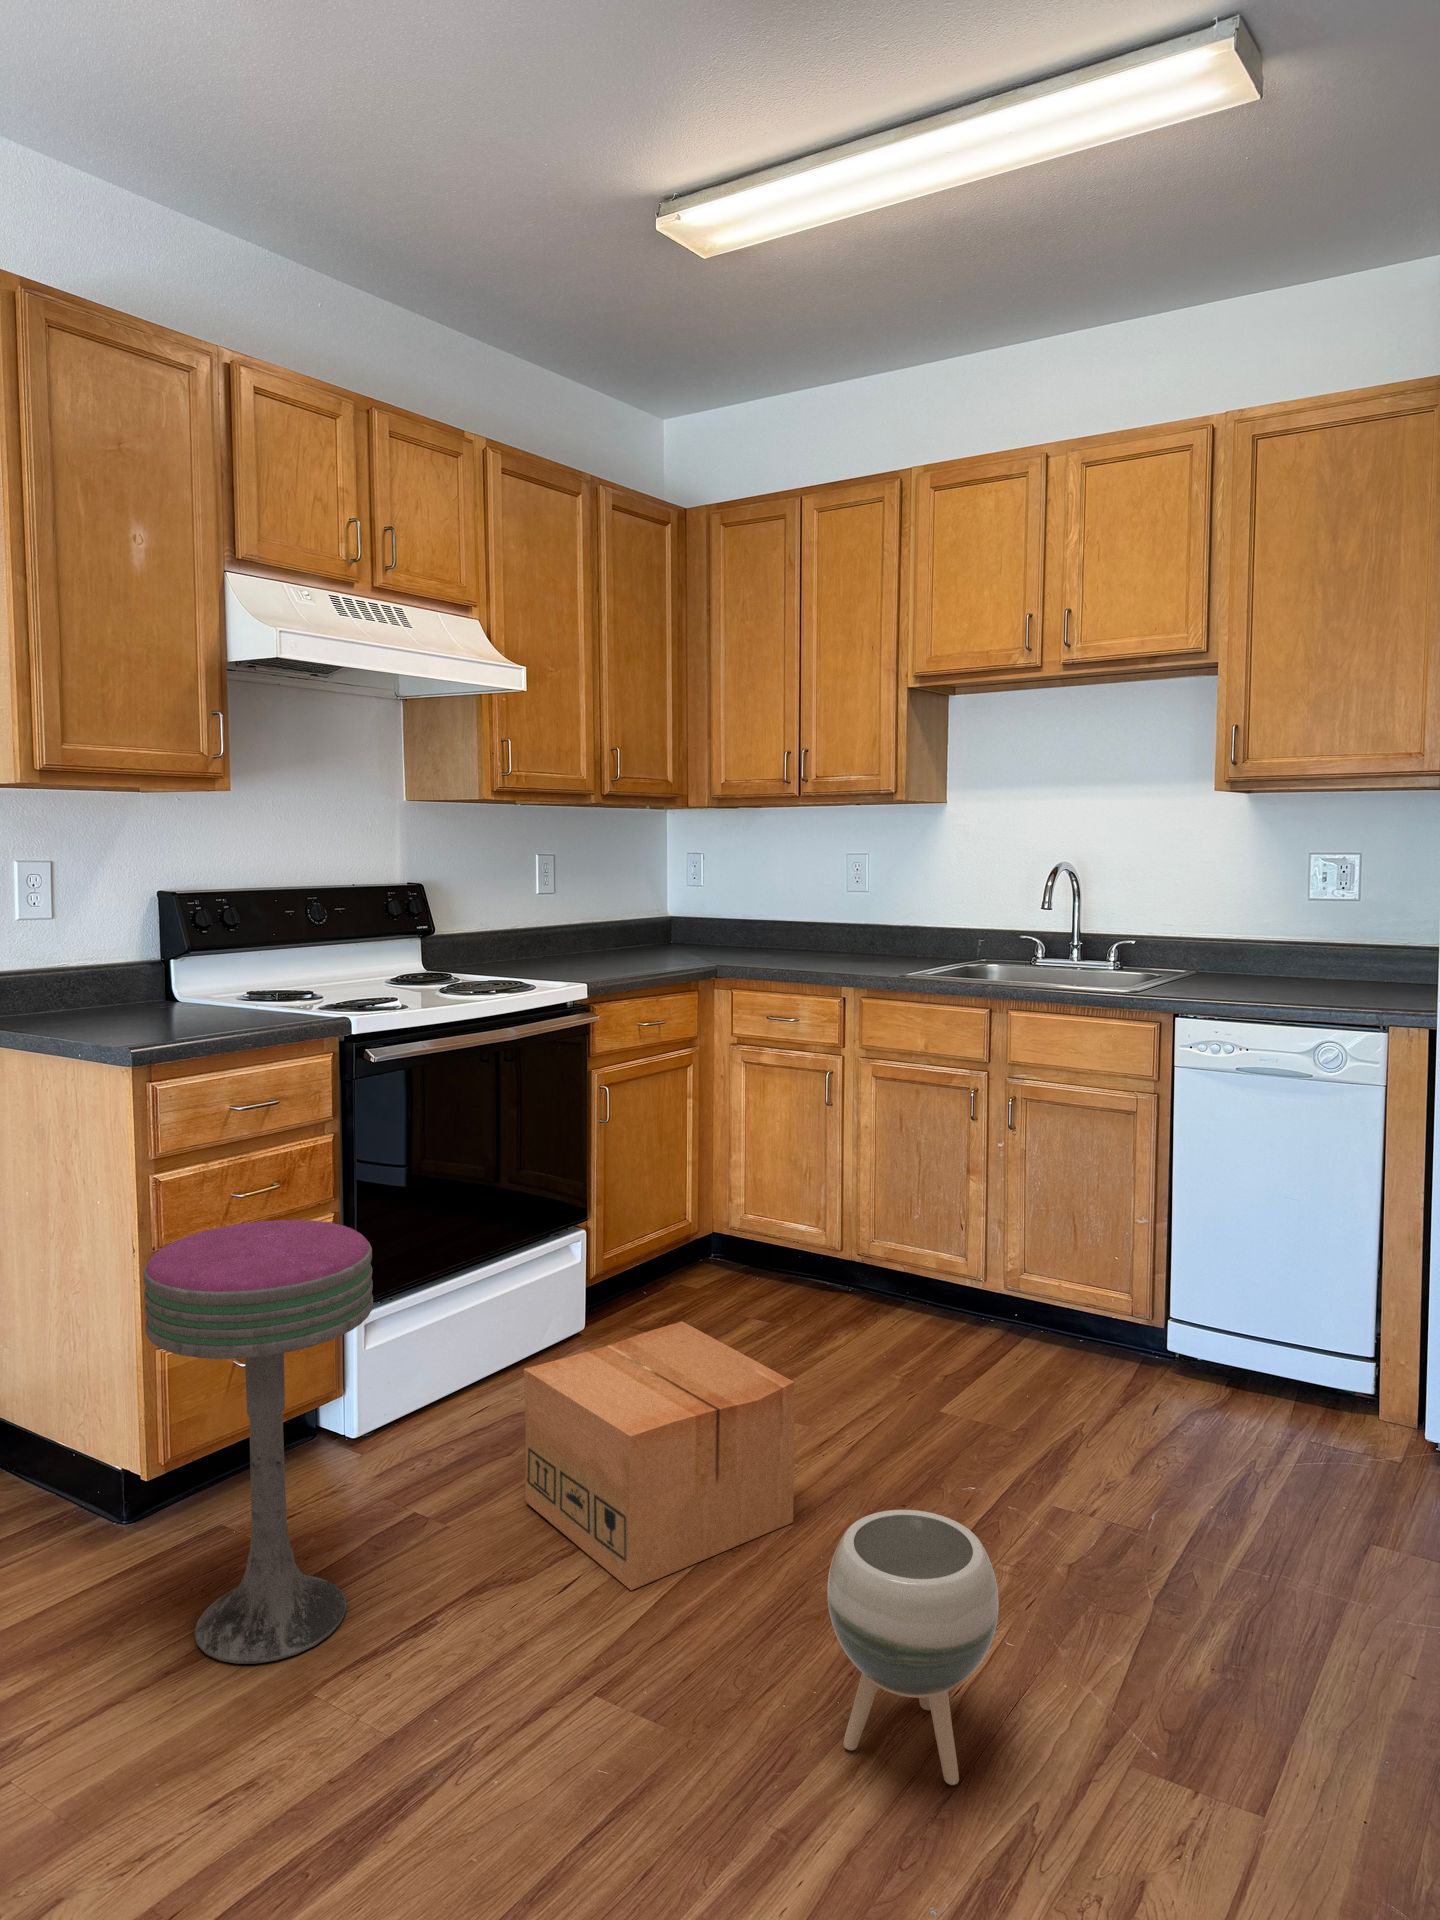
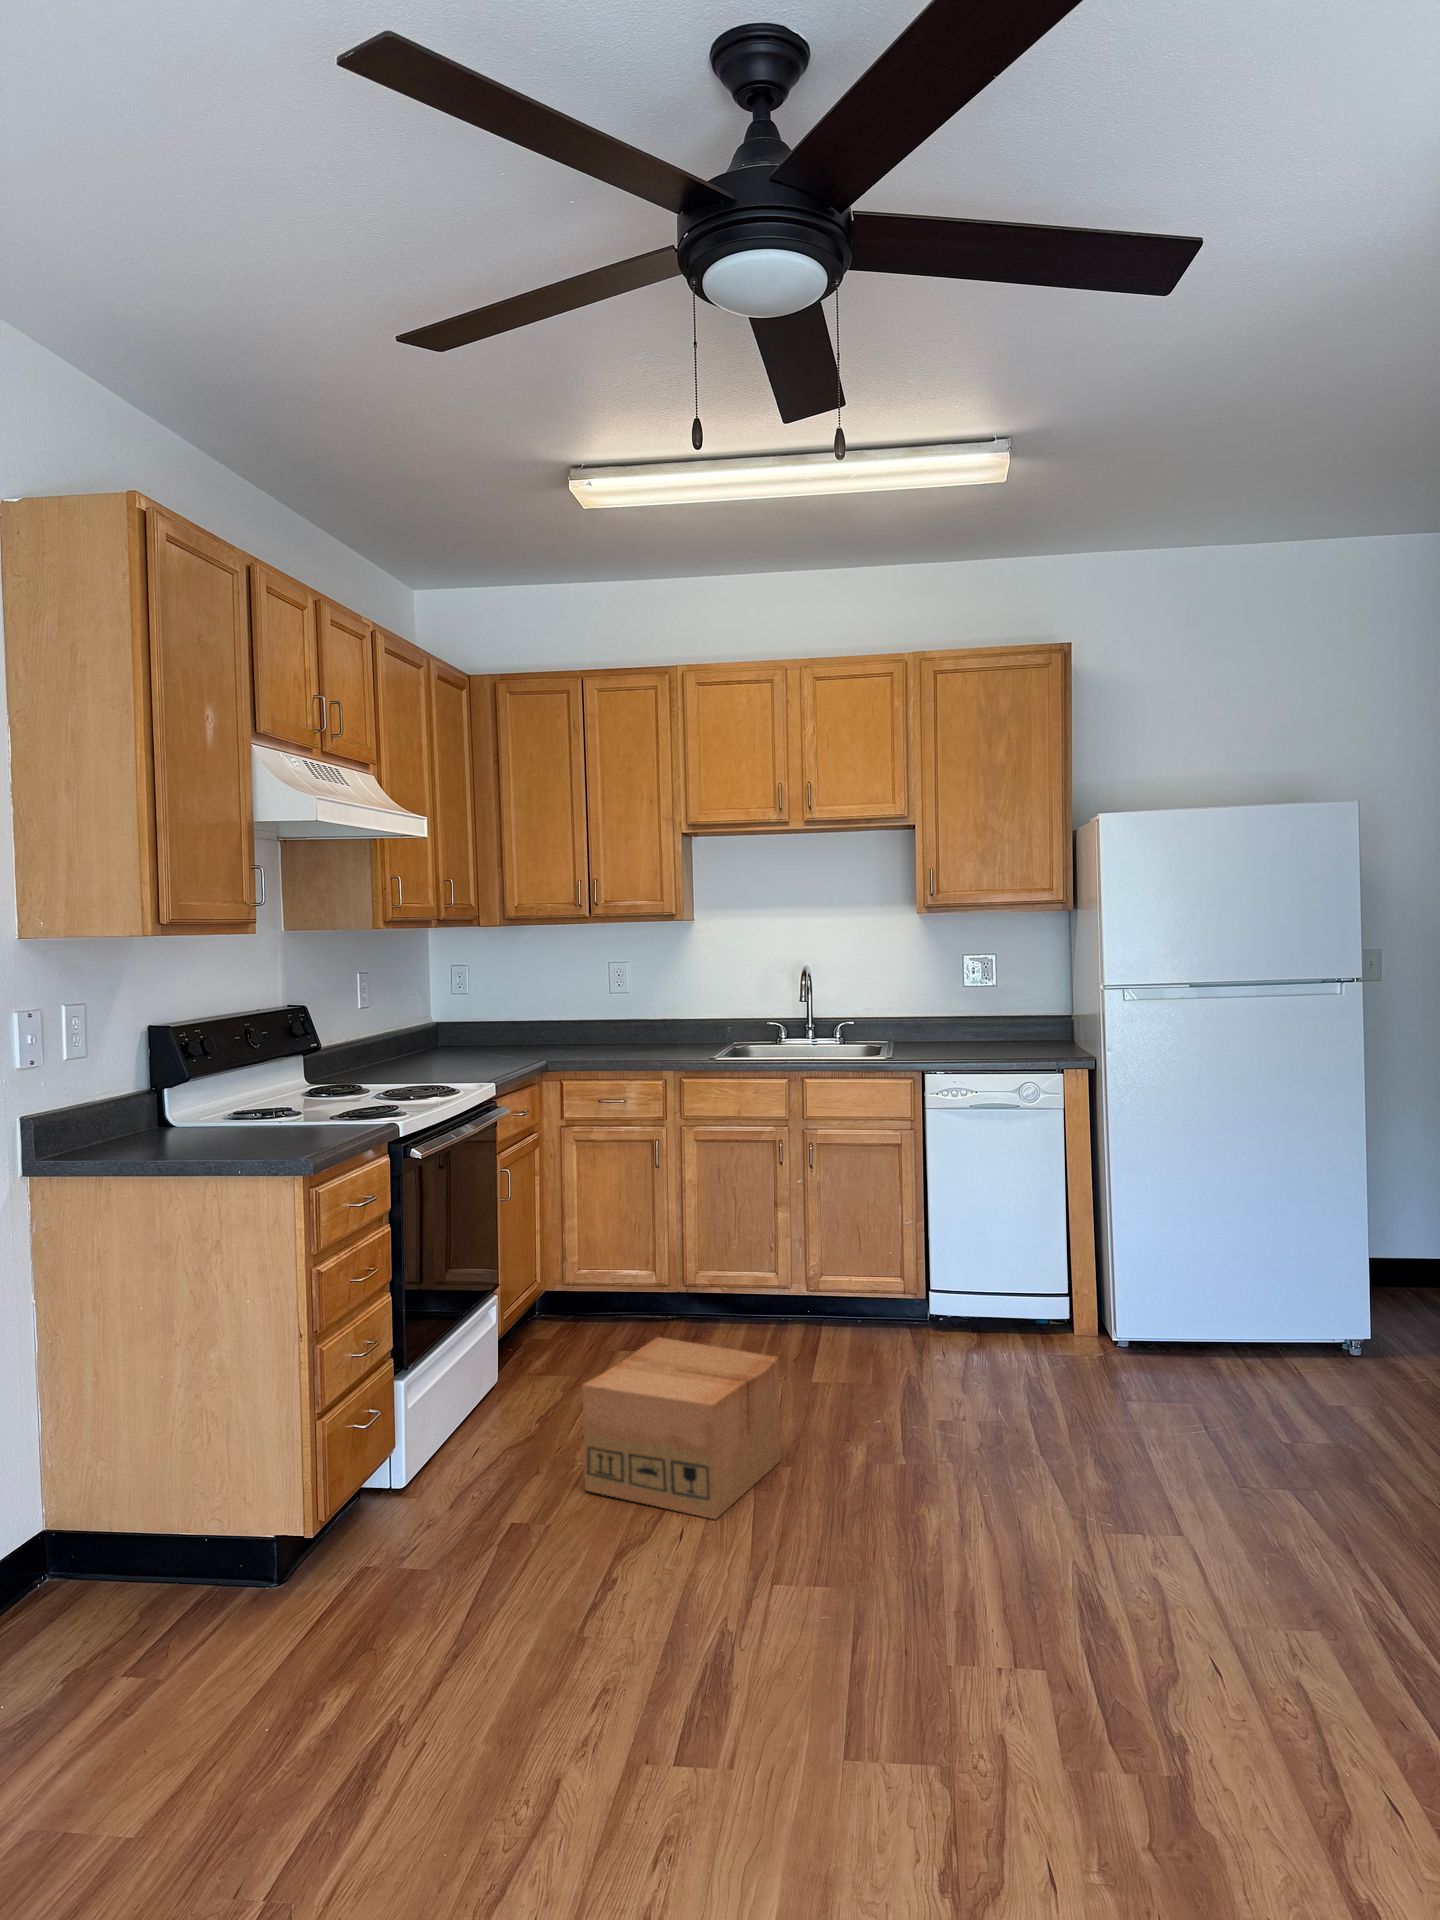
bar stool: present [143,1220,373,1664] -> none [387,1282,555,1625]
planter: present [827,1510,999,1785] -> none [902,1400,1009,1558]

